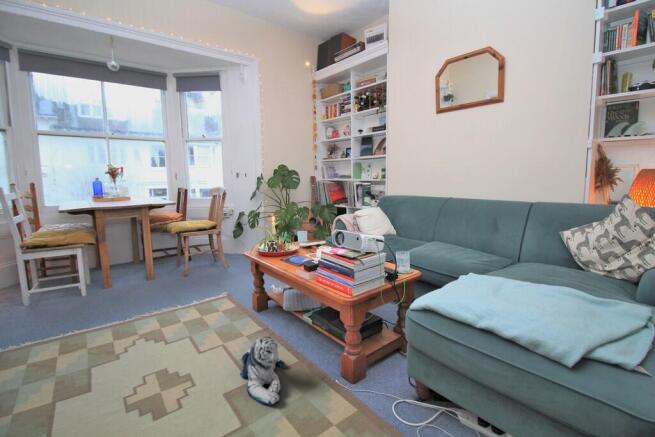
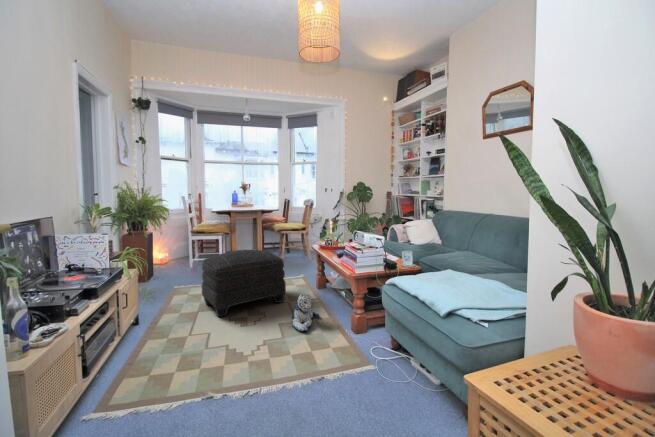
ottoman: none [49,268,217,408] -> present [202,250,286,317]

